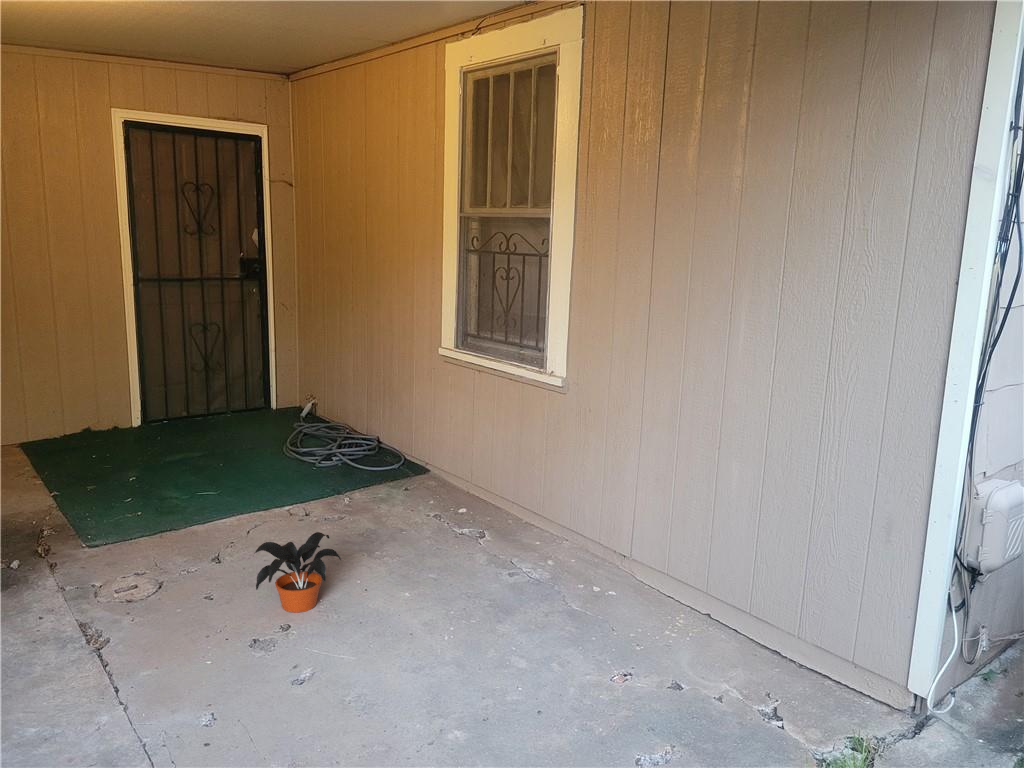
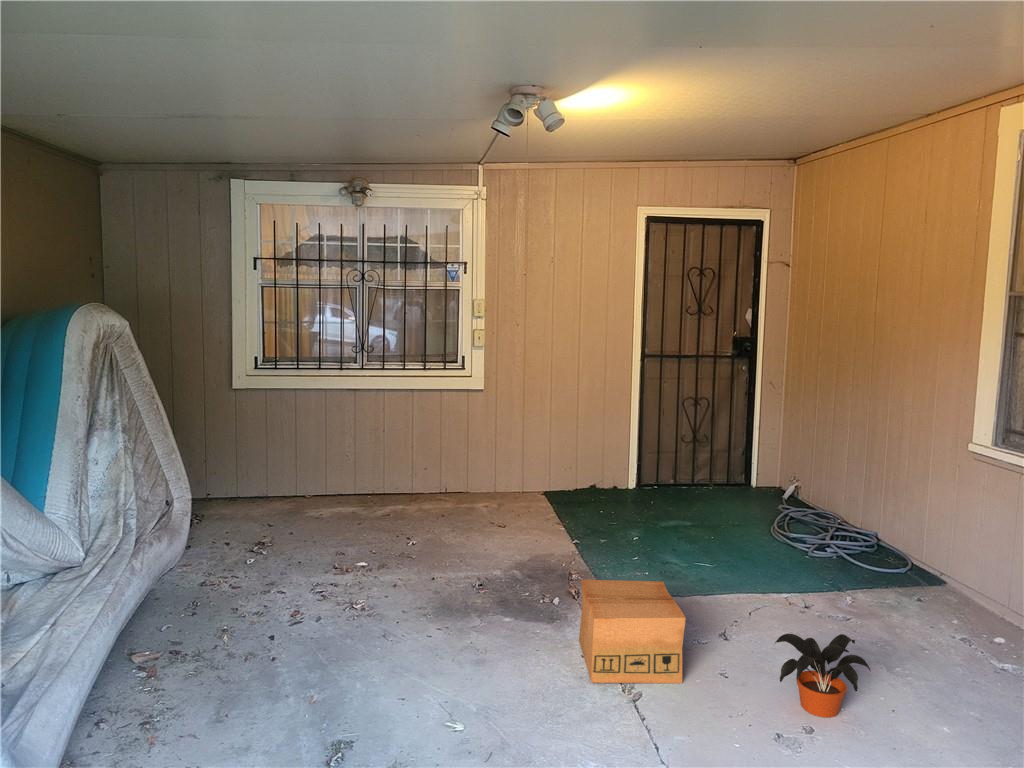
cardboard box: none [35,517,161,642] -> present [579,580,686,683]

